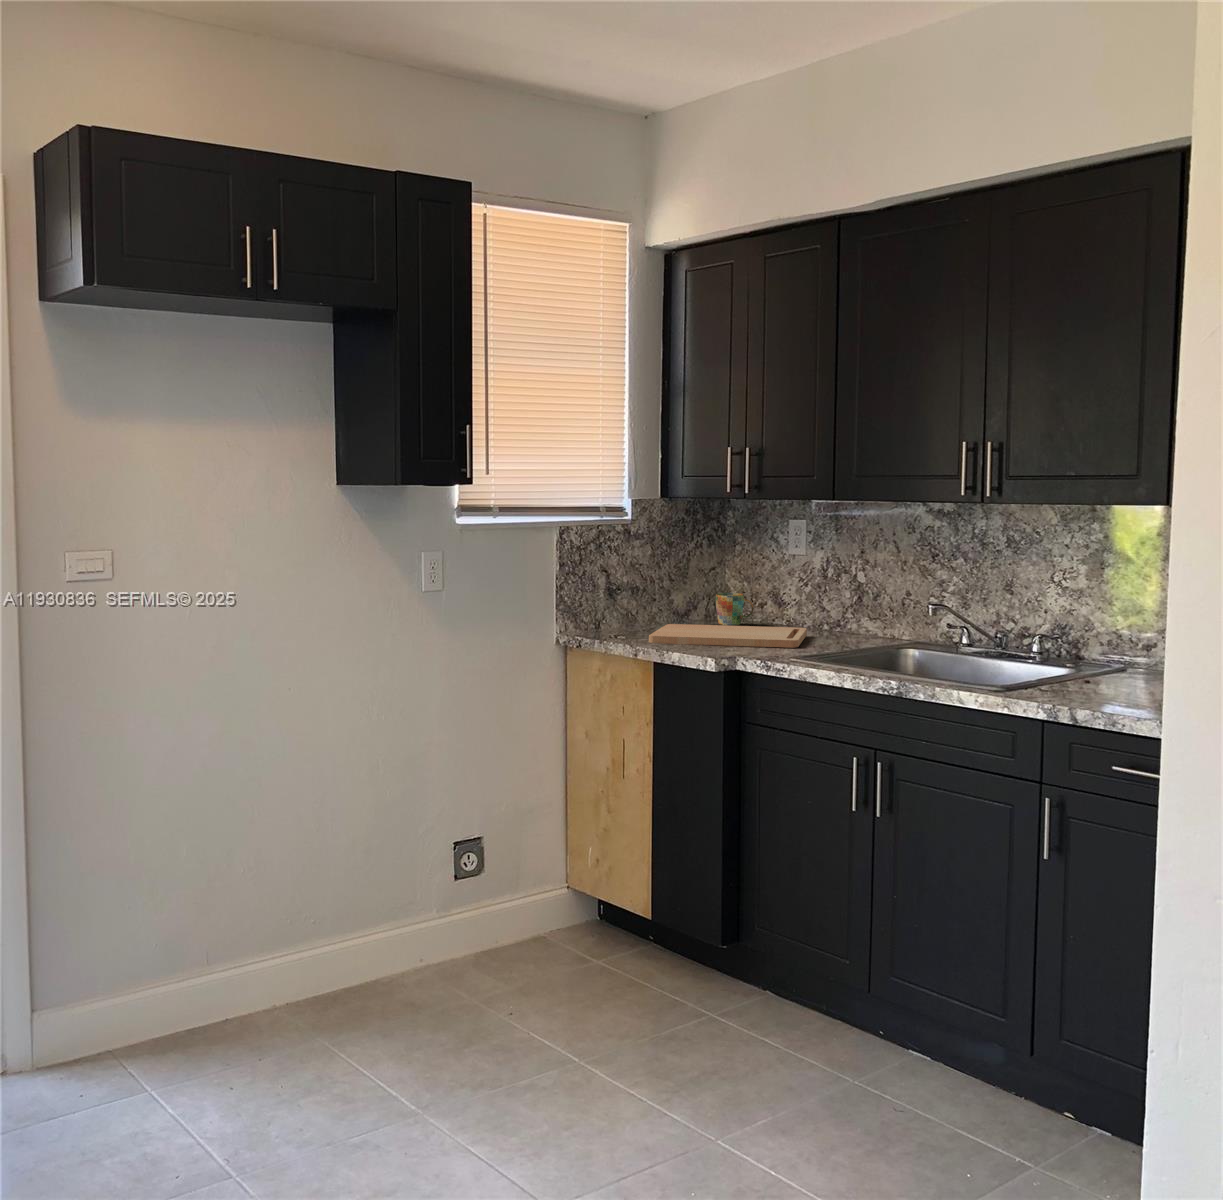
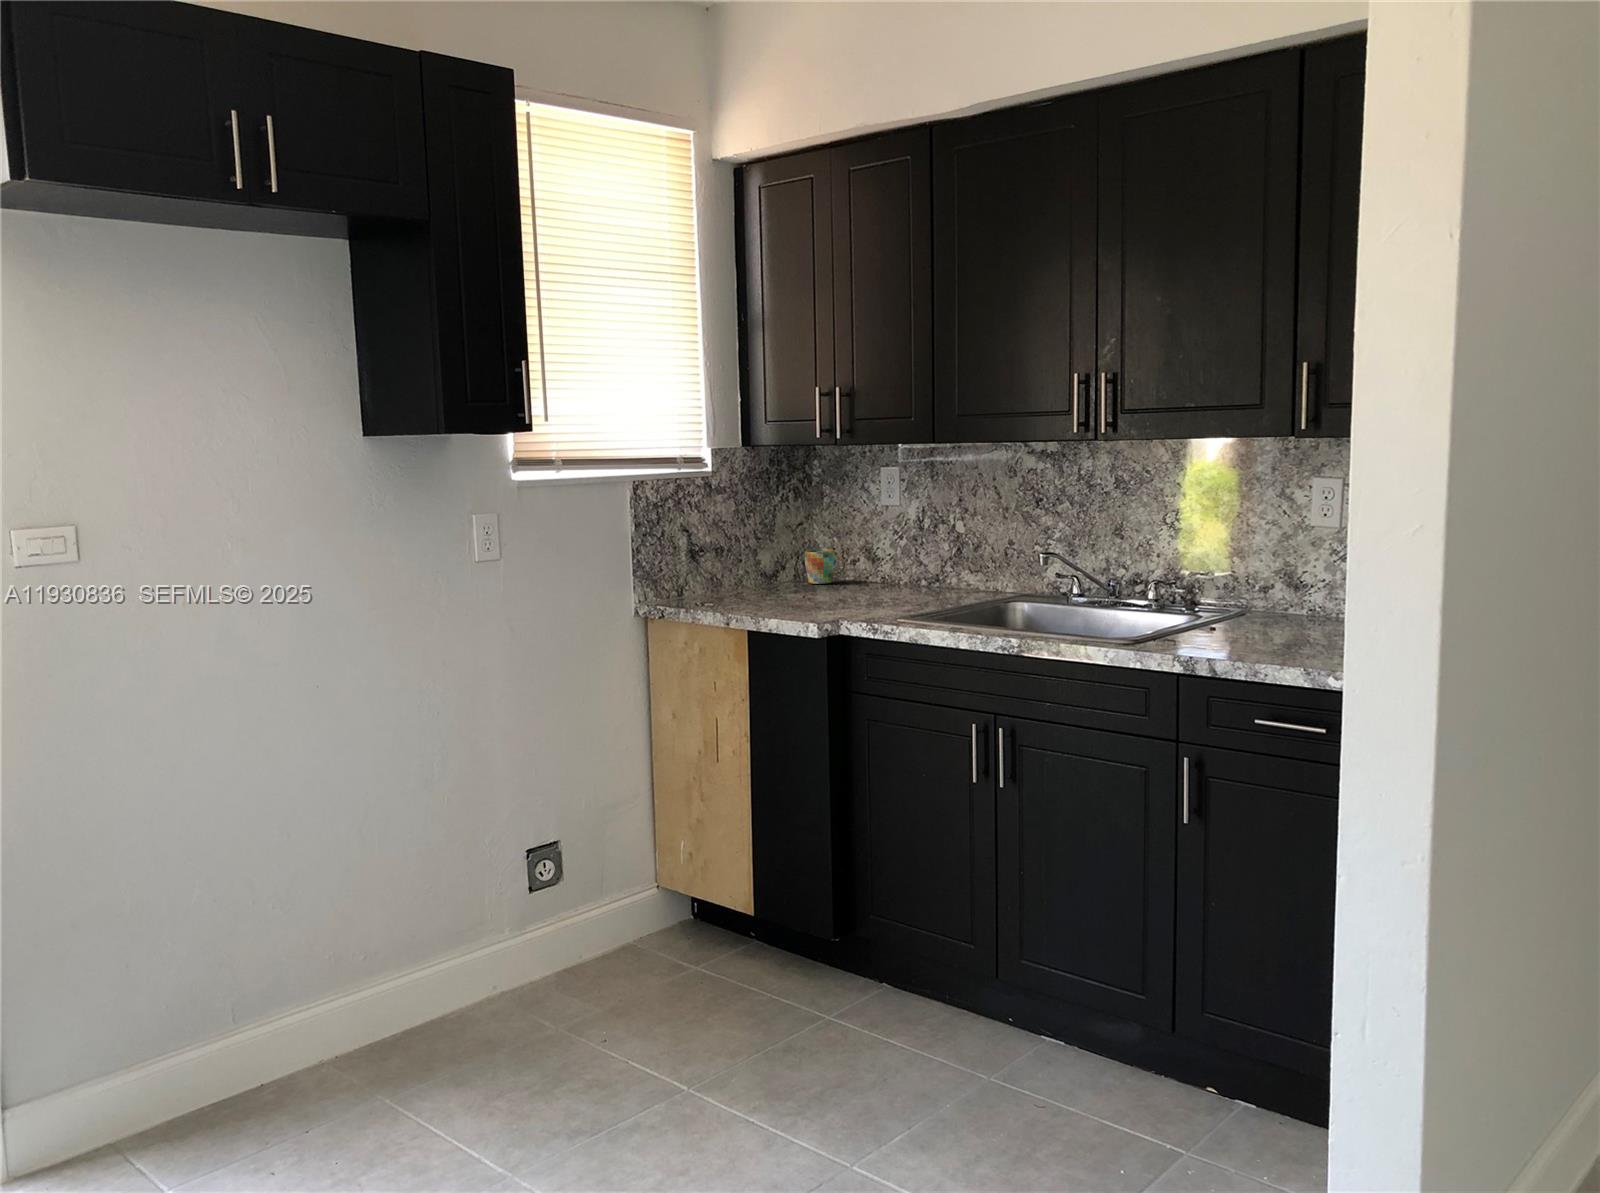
cutting board: present [649,624,807,648] -> none [738,583,905,608]

